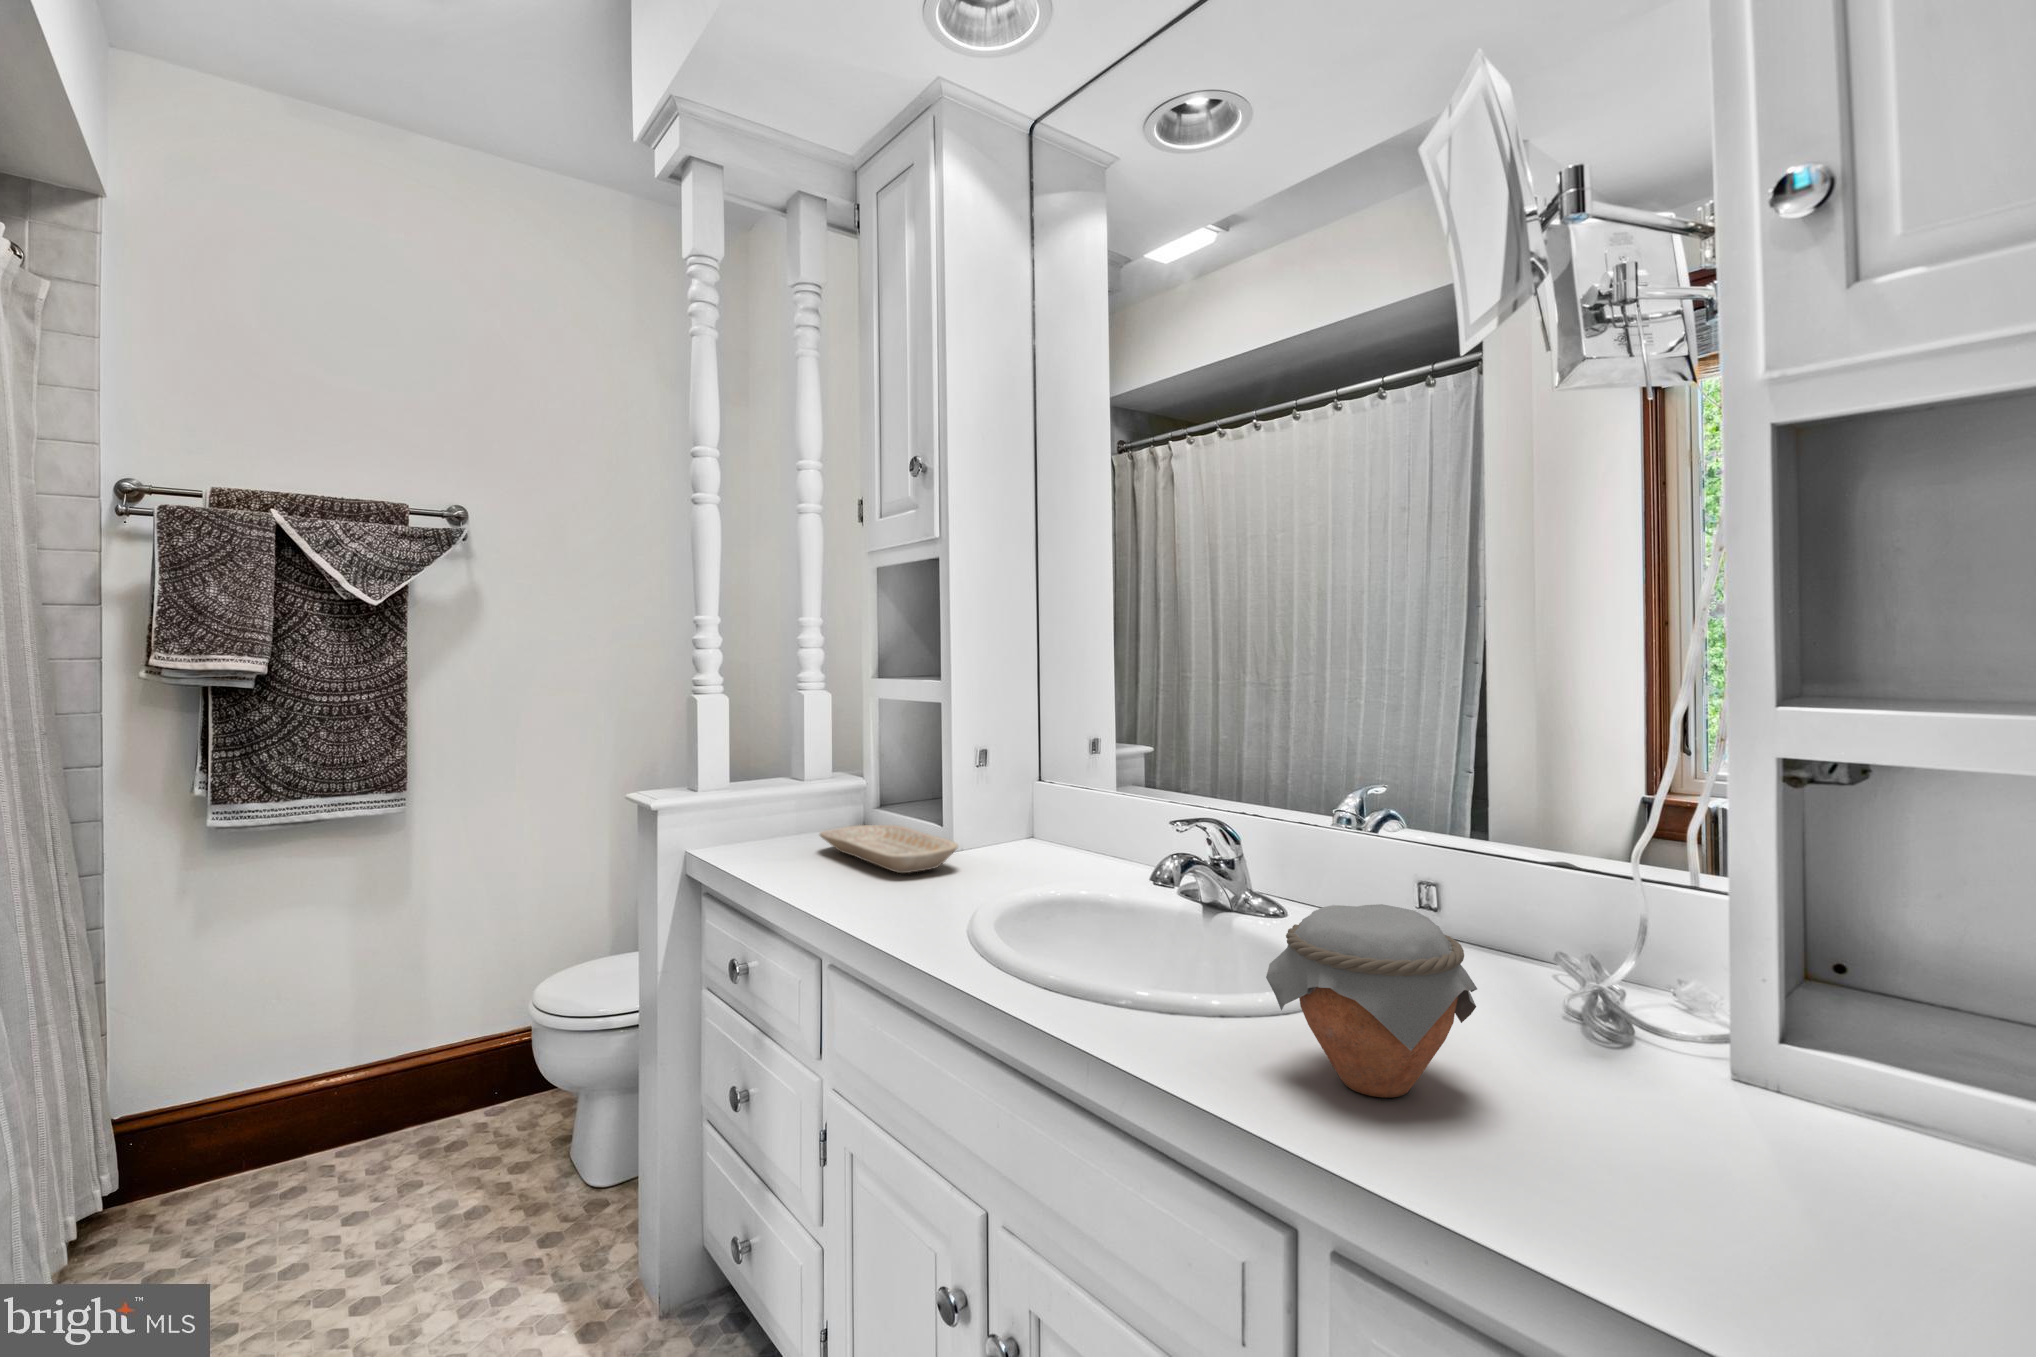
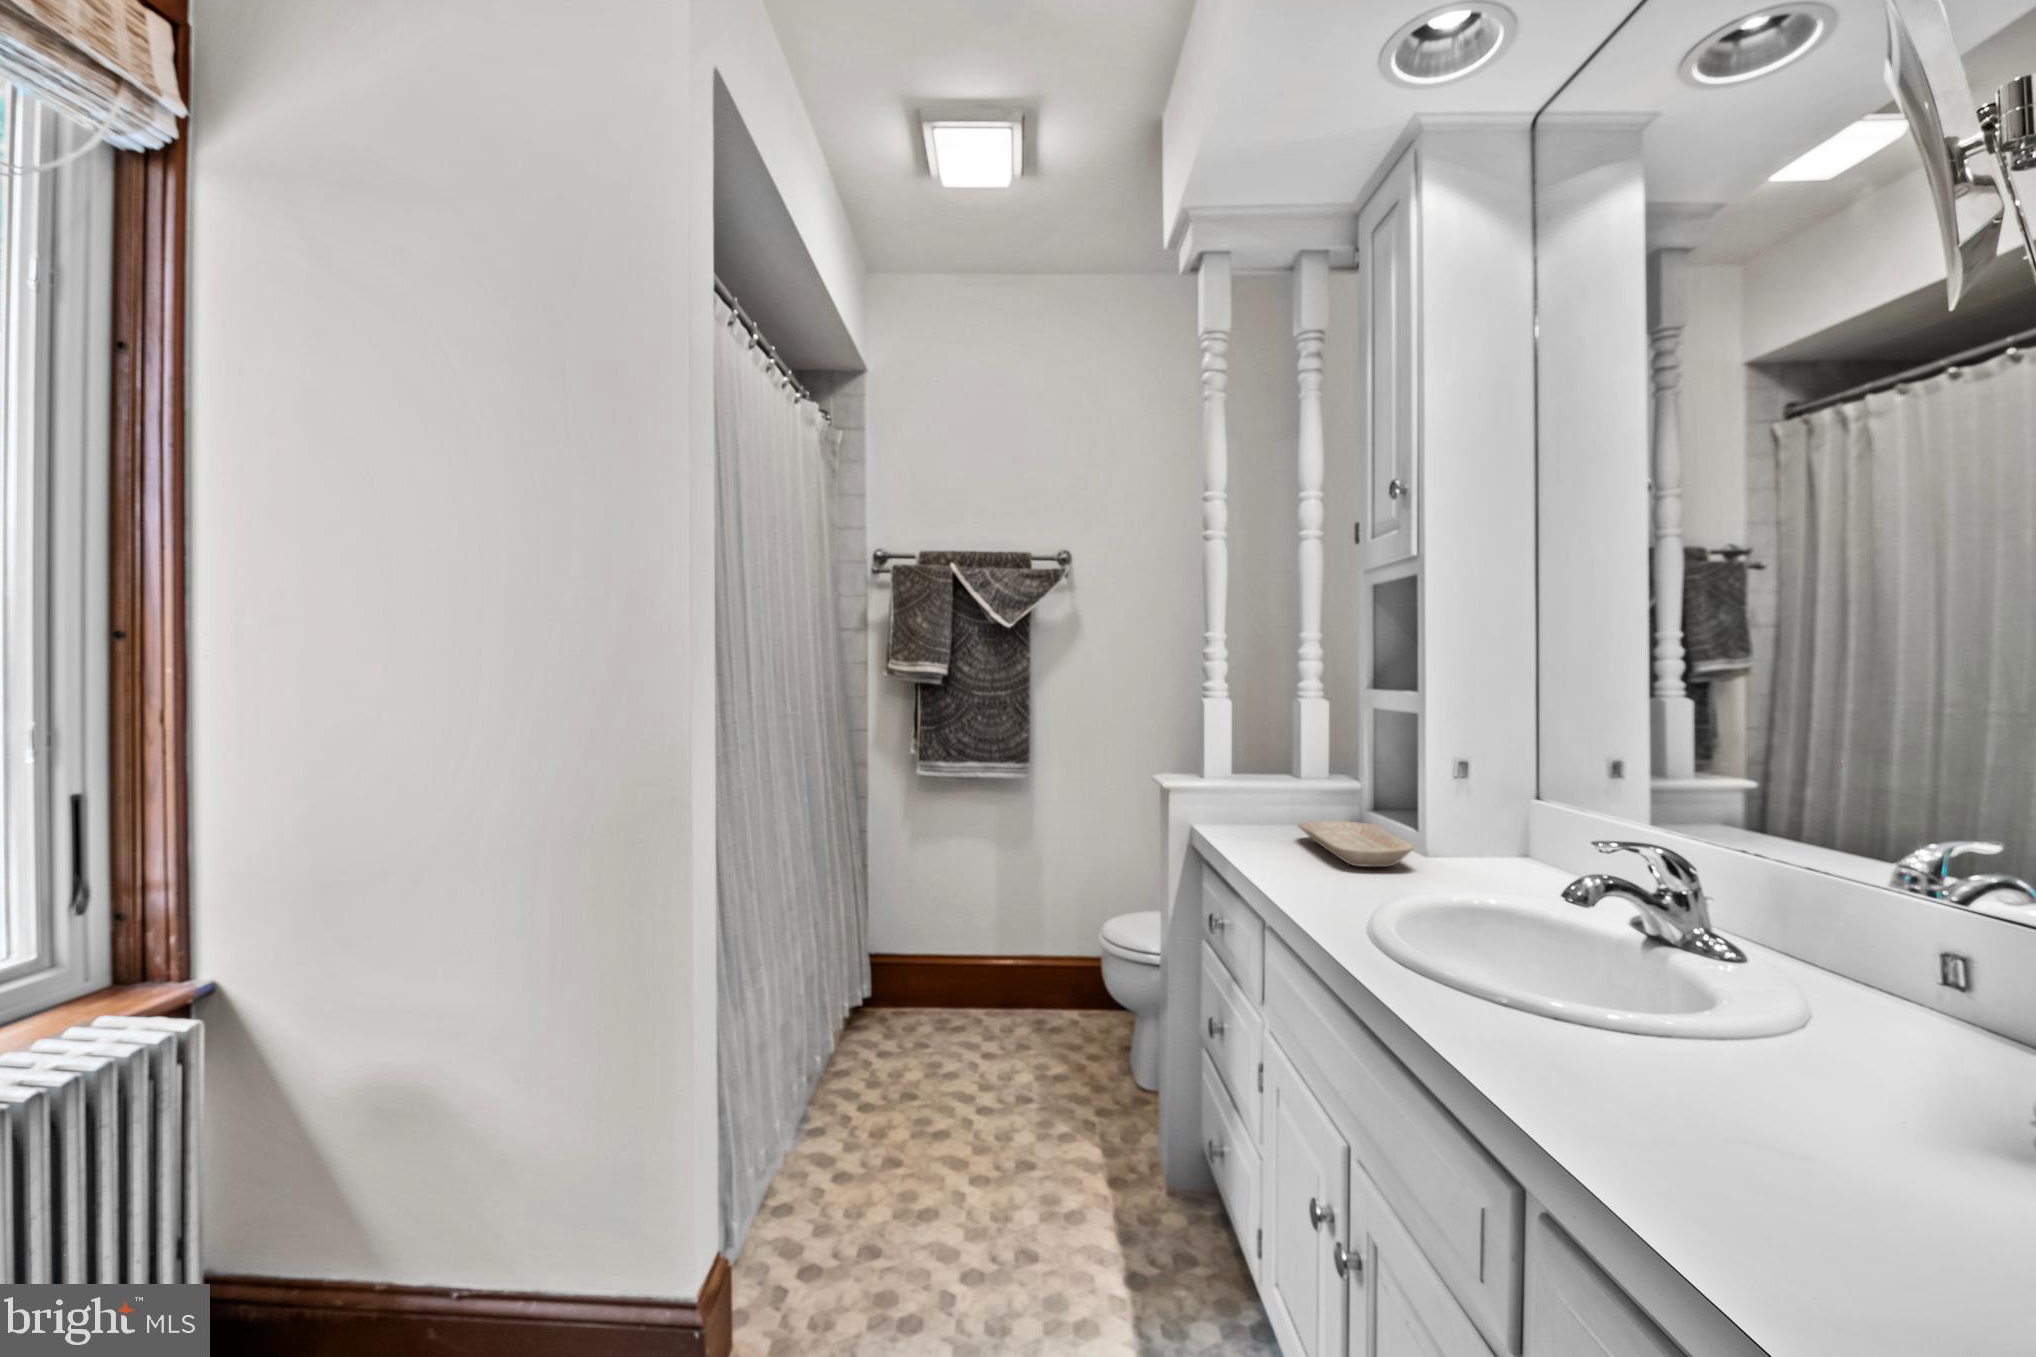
jar: present [1266,904,1477,1097] -> none [1557,936,1789,1134]

